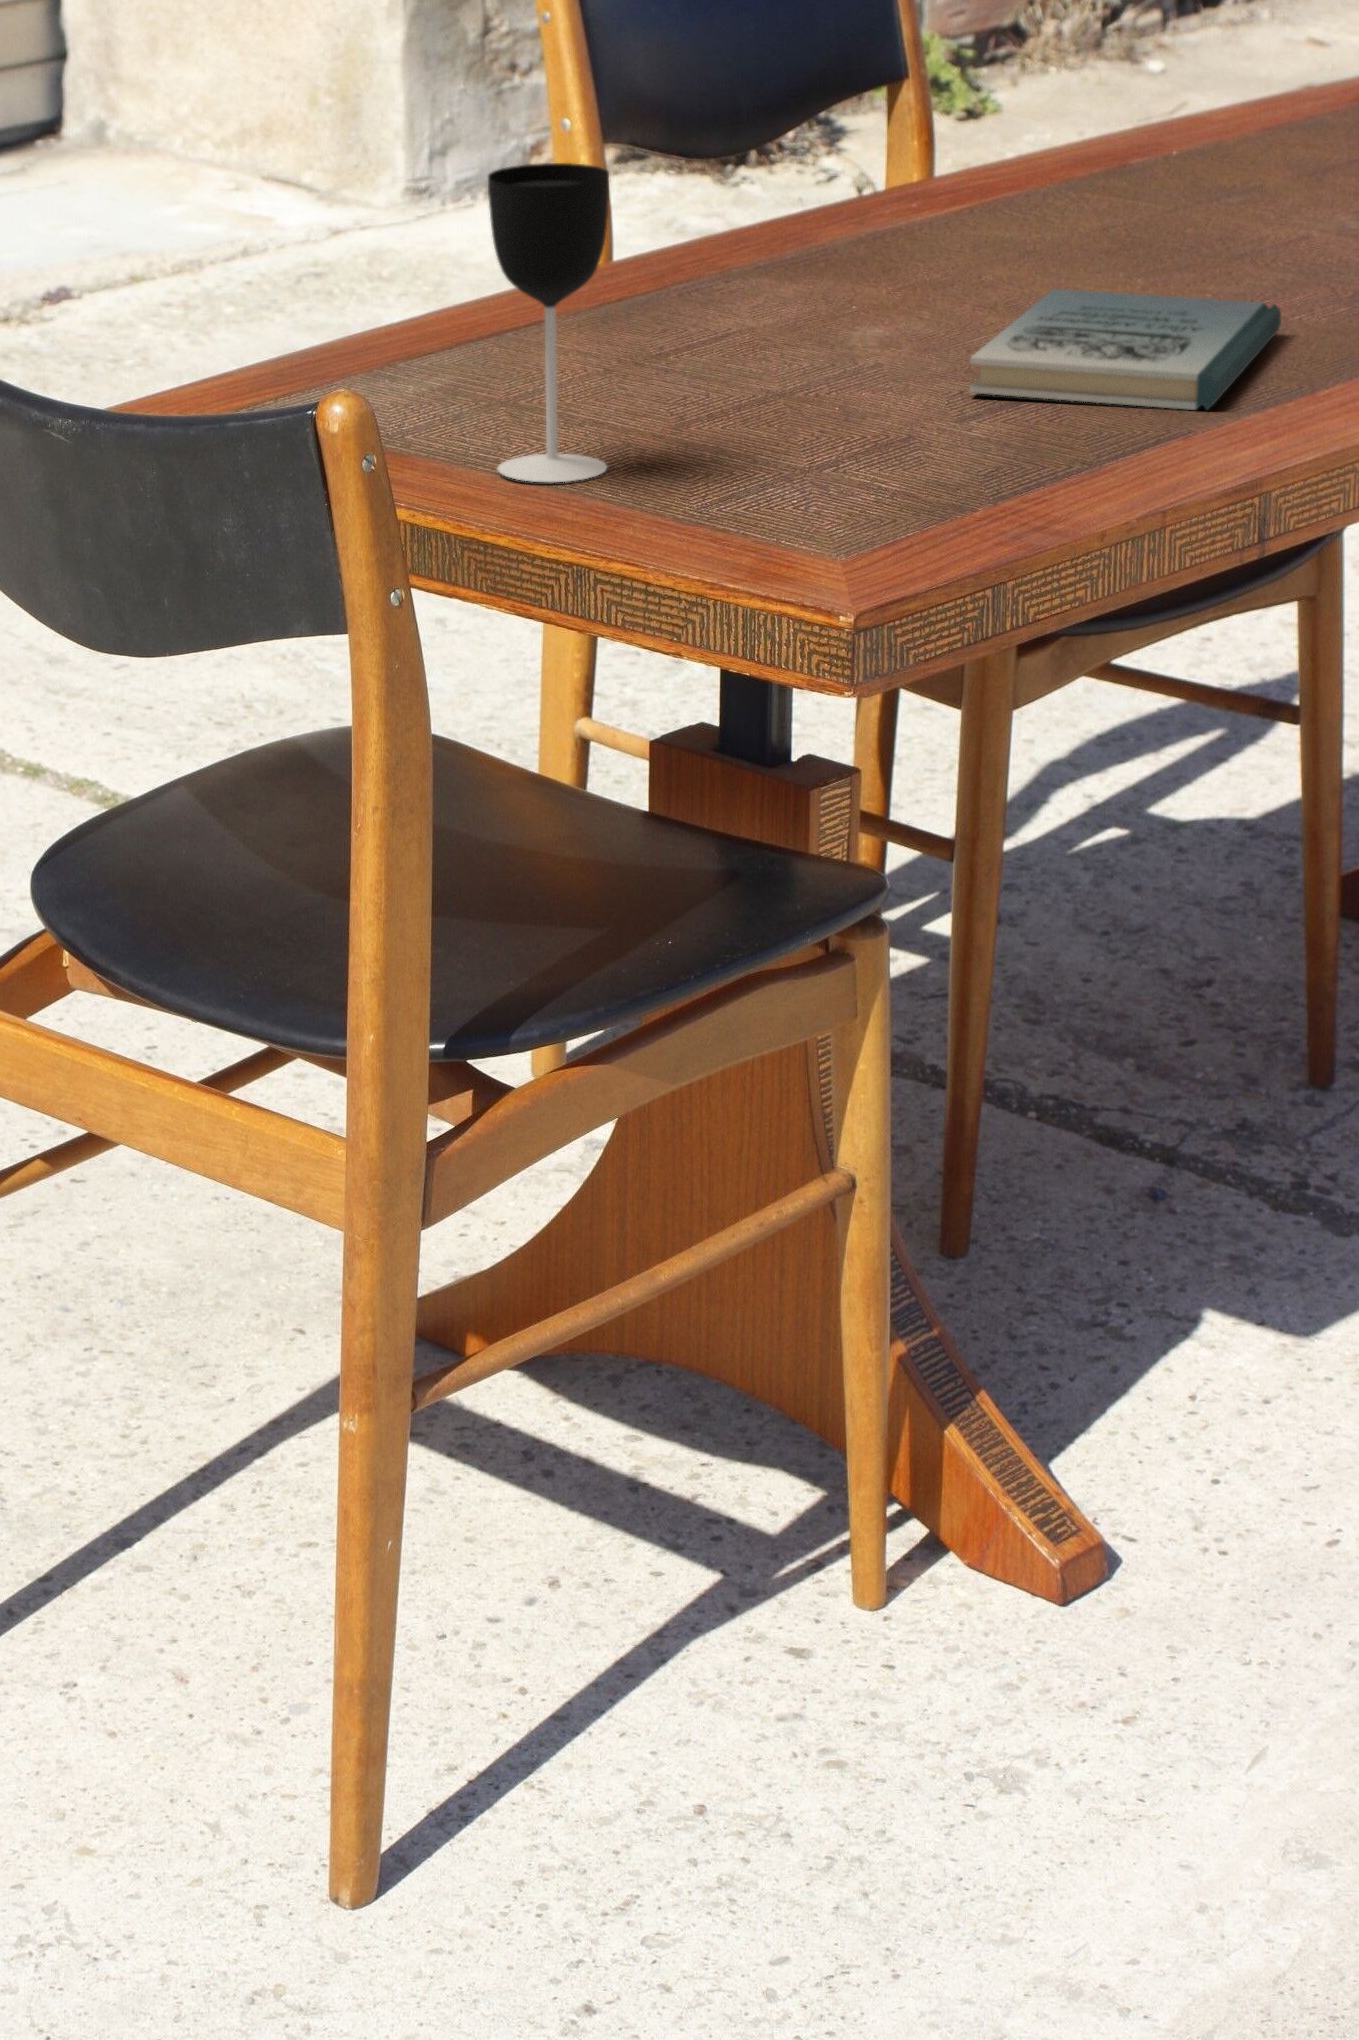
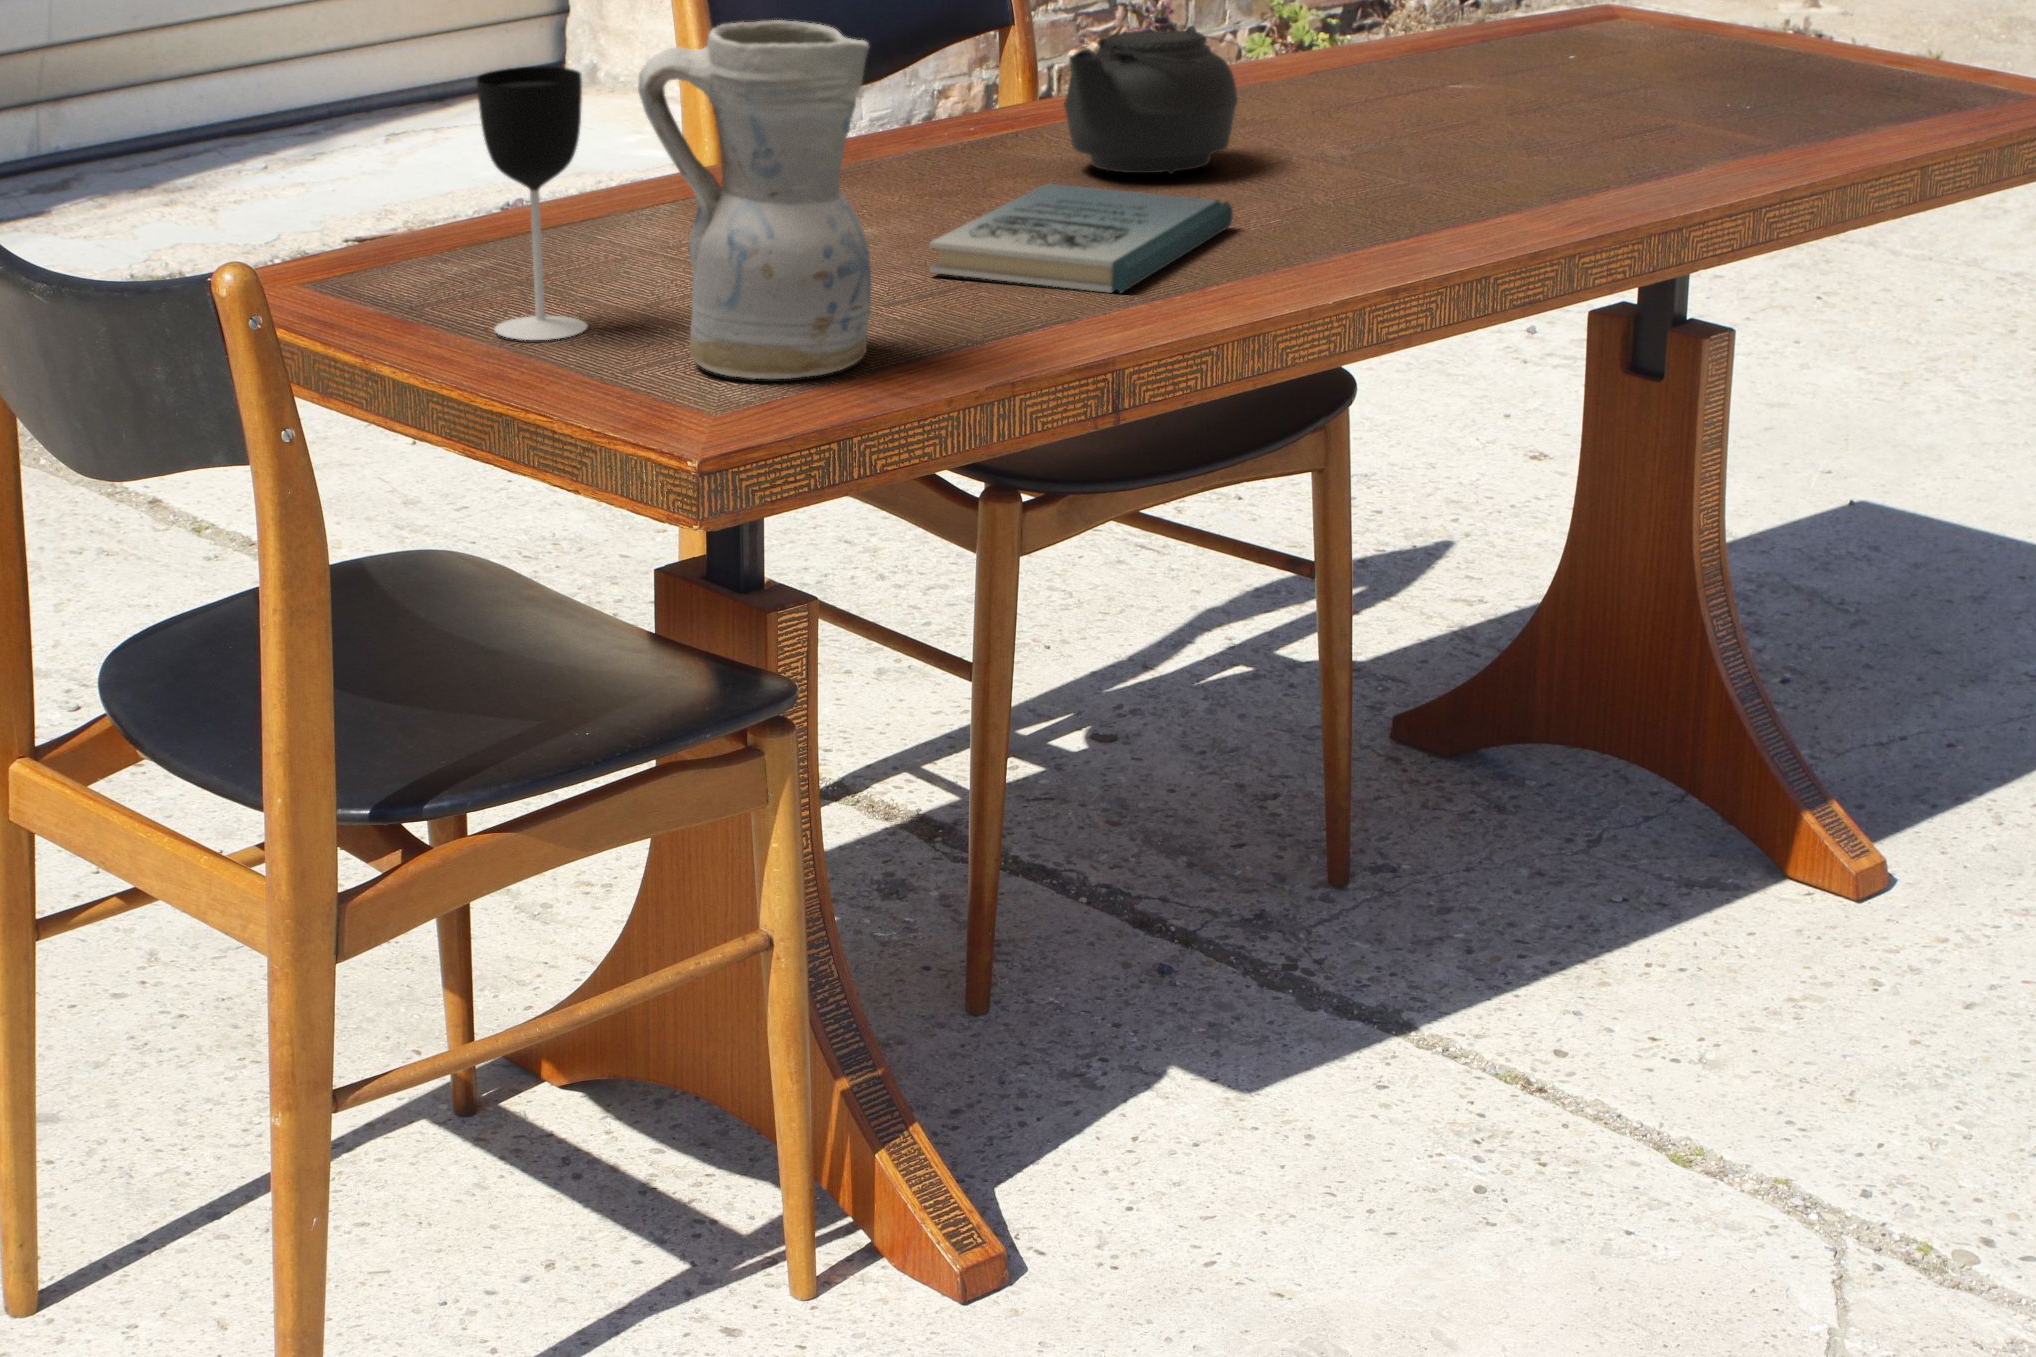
ceramic pitcher: none [712,103,990,519] -> present [638,20,872,379]
teapot: none [1035,109,1255,276] -> present [1064,26,1238,174]

